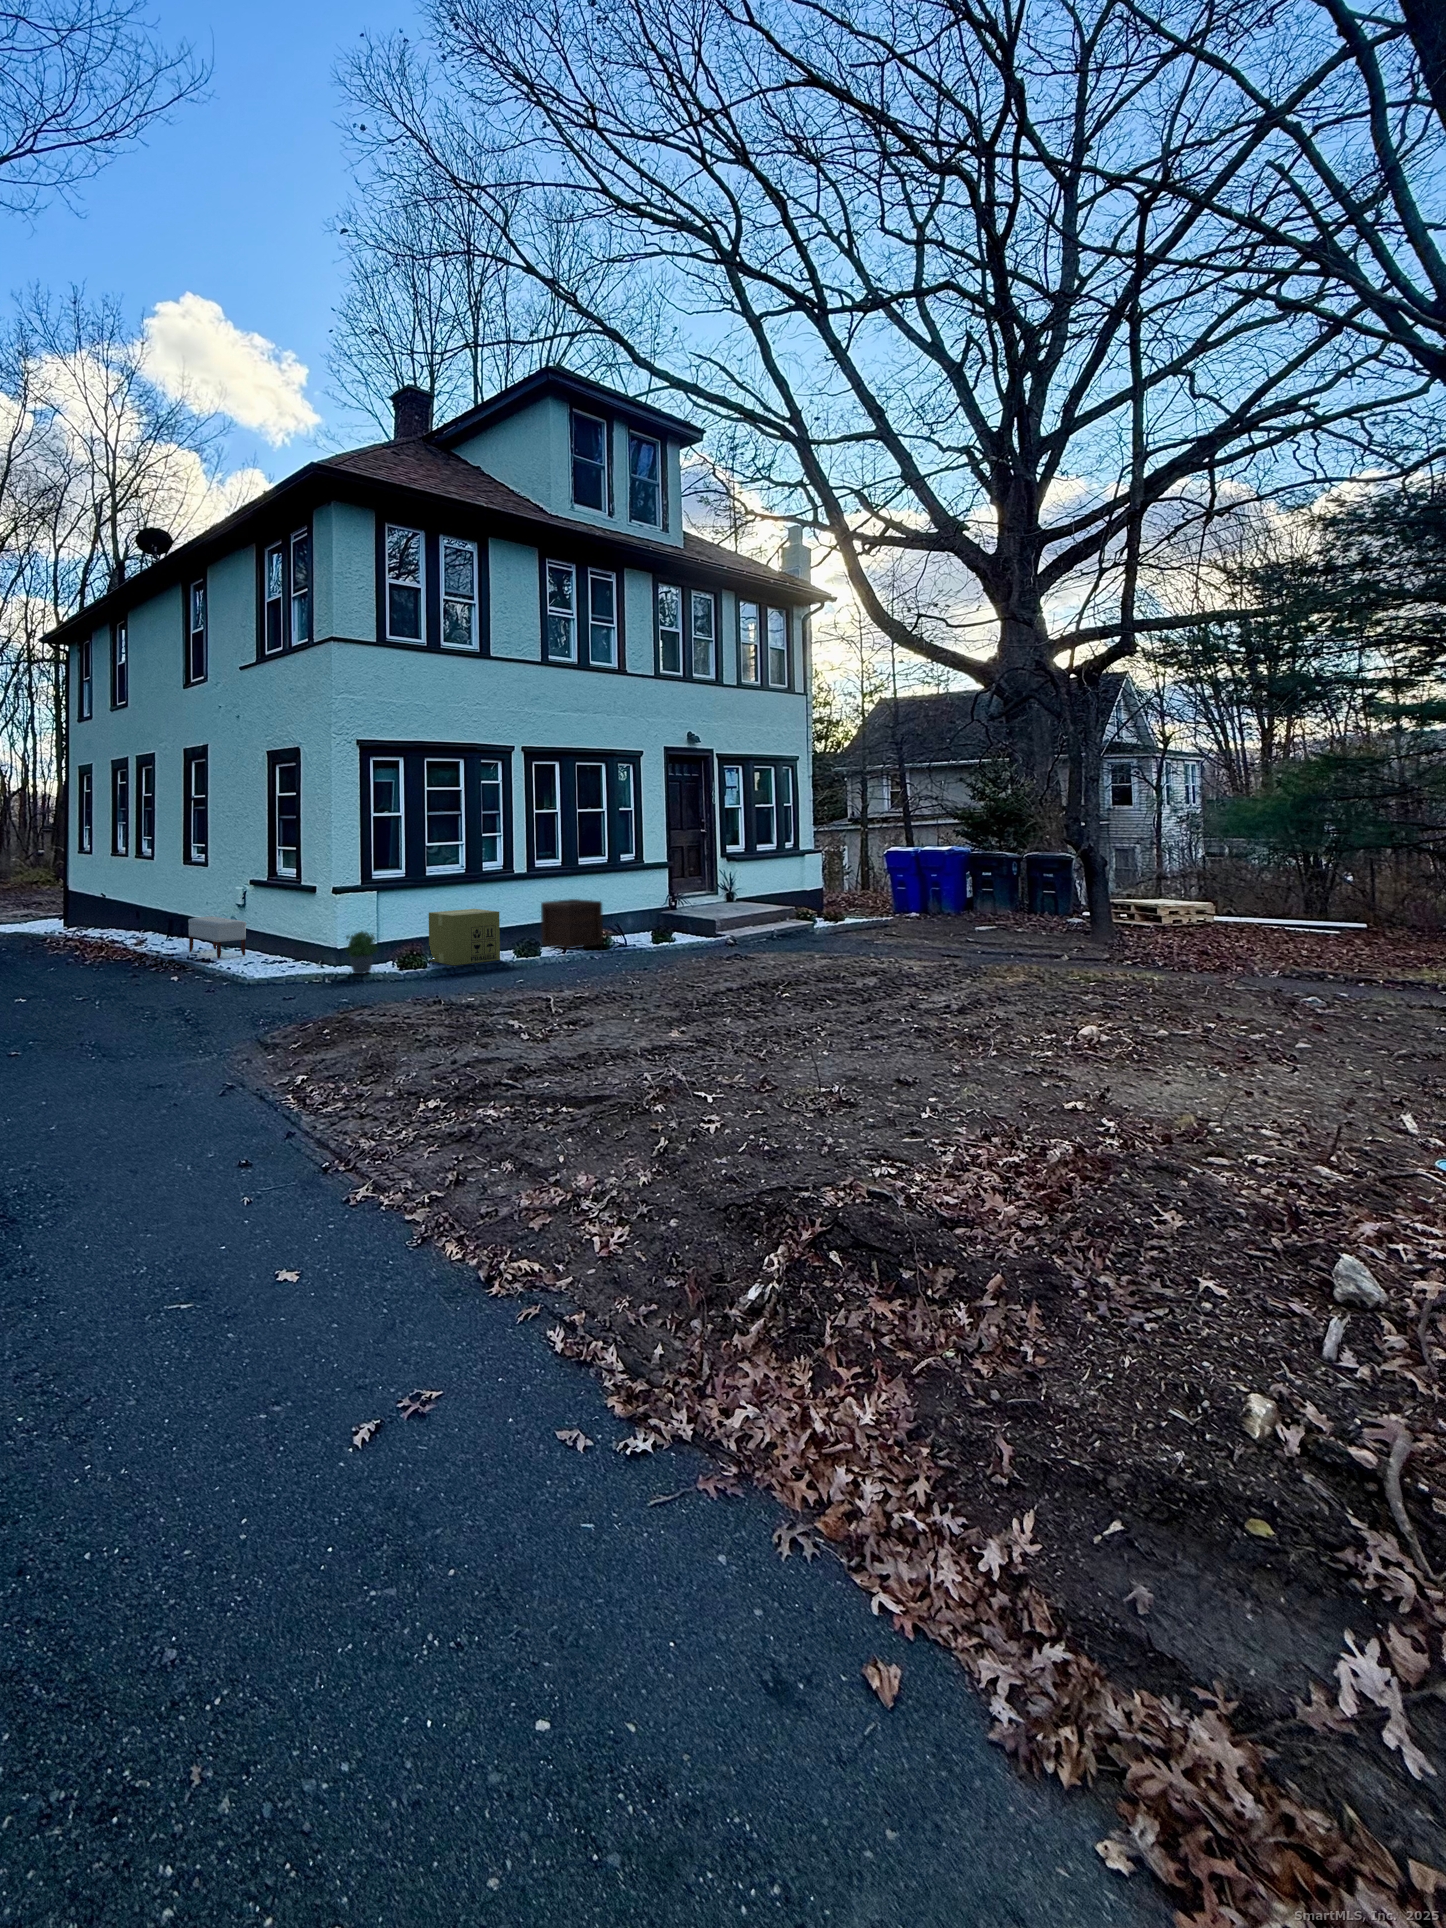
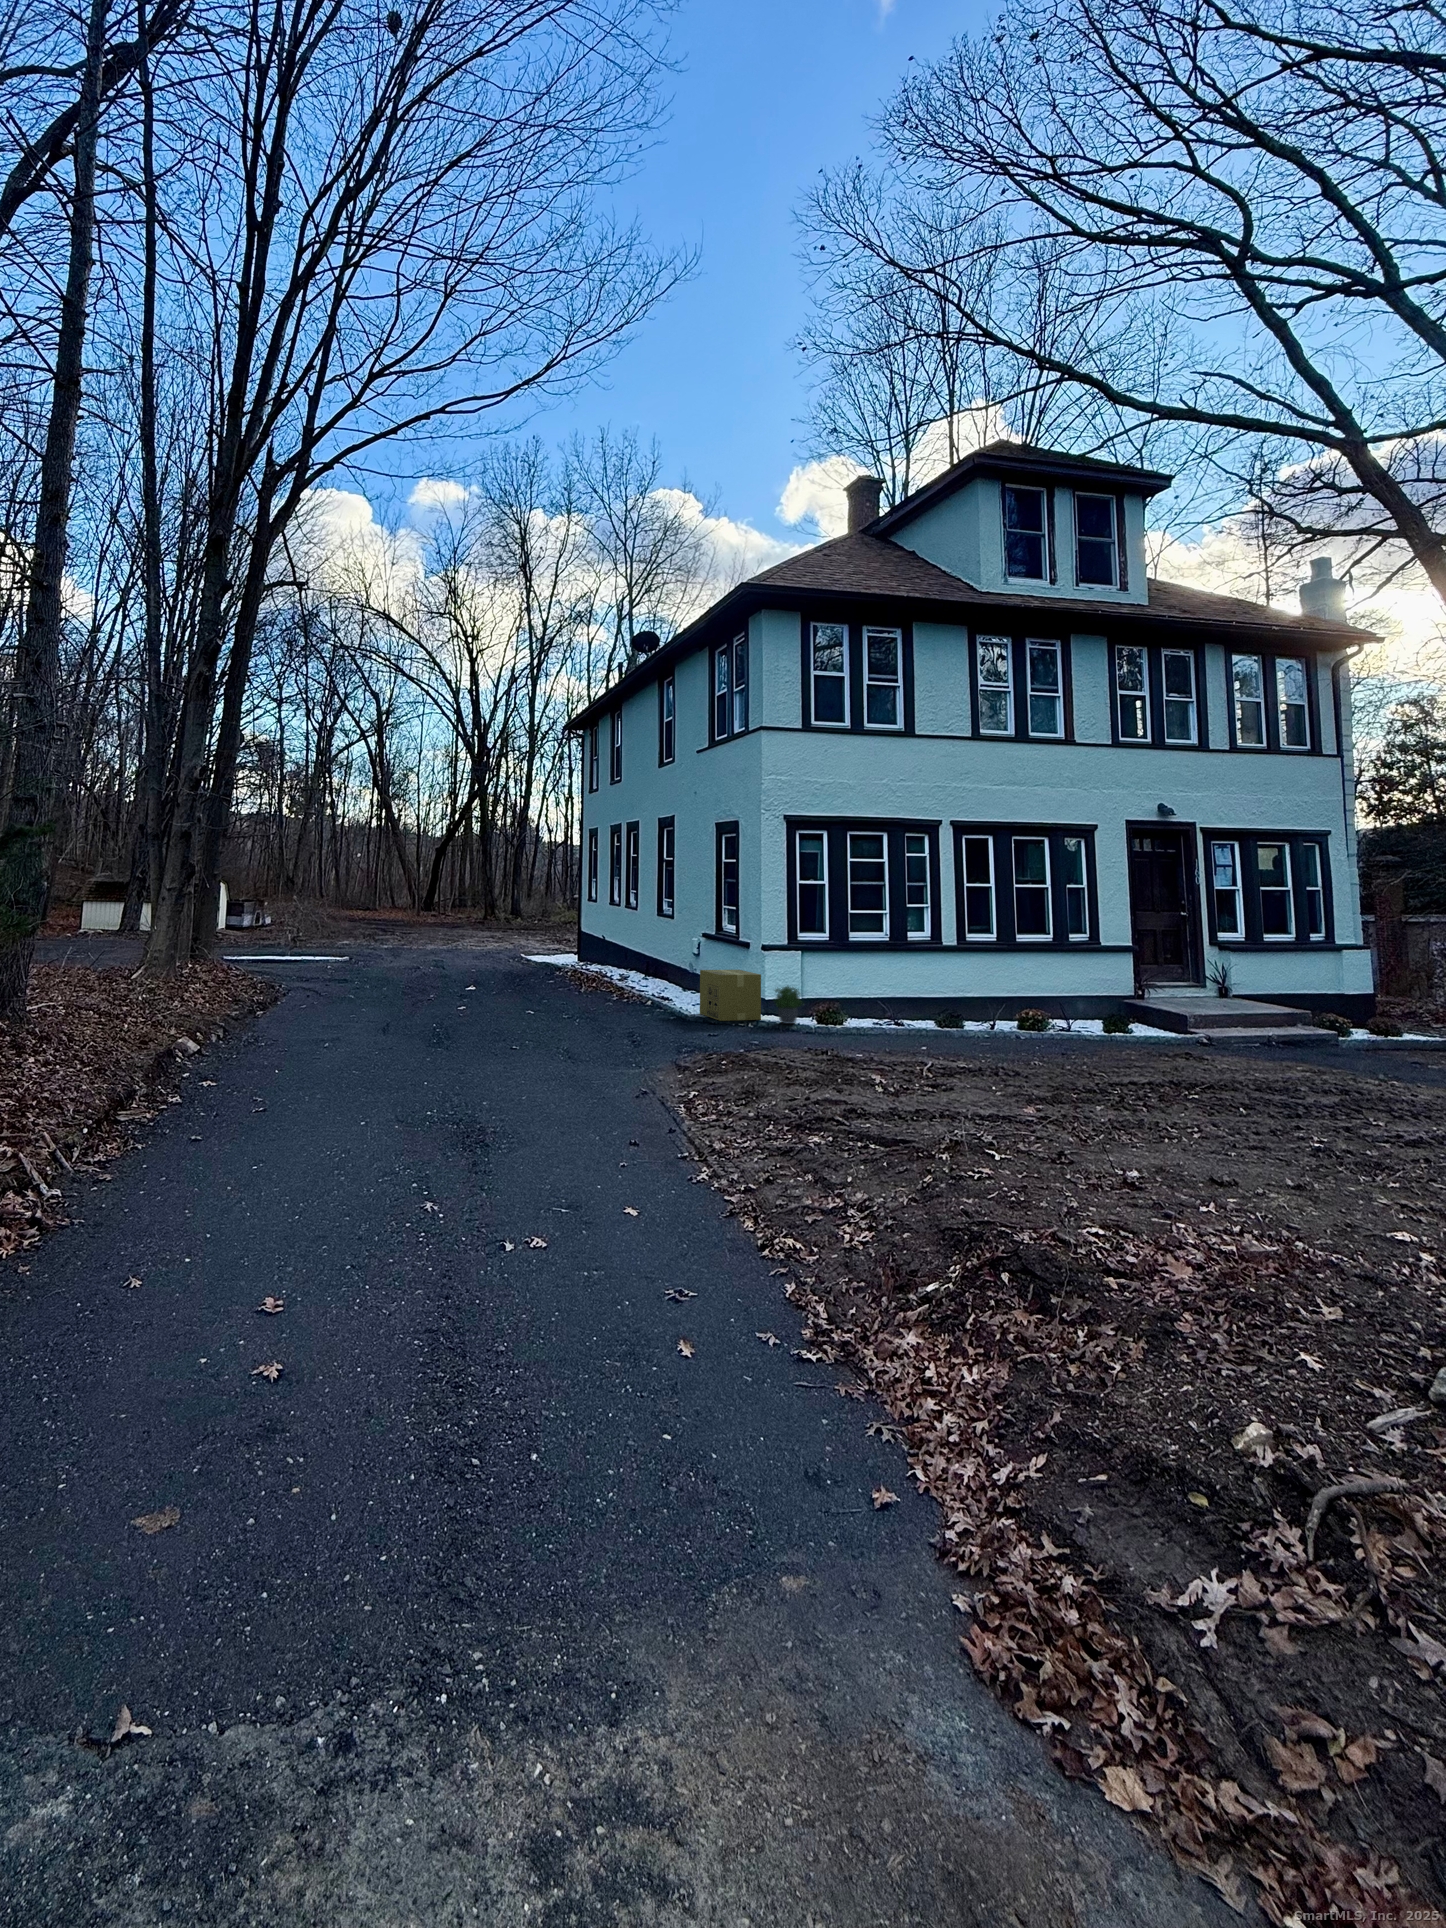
wooden crate: present [541,899,603,949] -> none [973,974,1039,1024]
cardboard box: present [429,909,500,965] -> present [700,970,761,1021]
bench: present [188,916,246,959] -> none [658,962,701,998]

